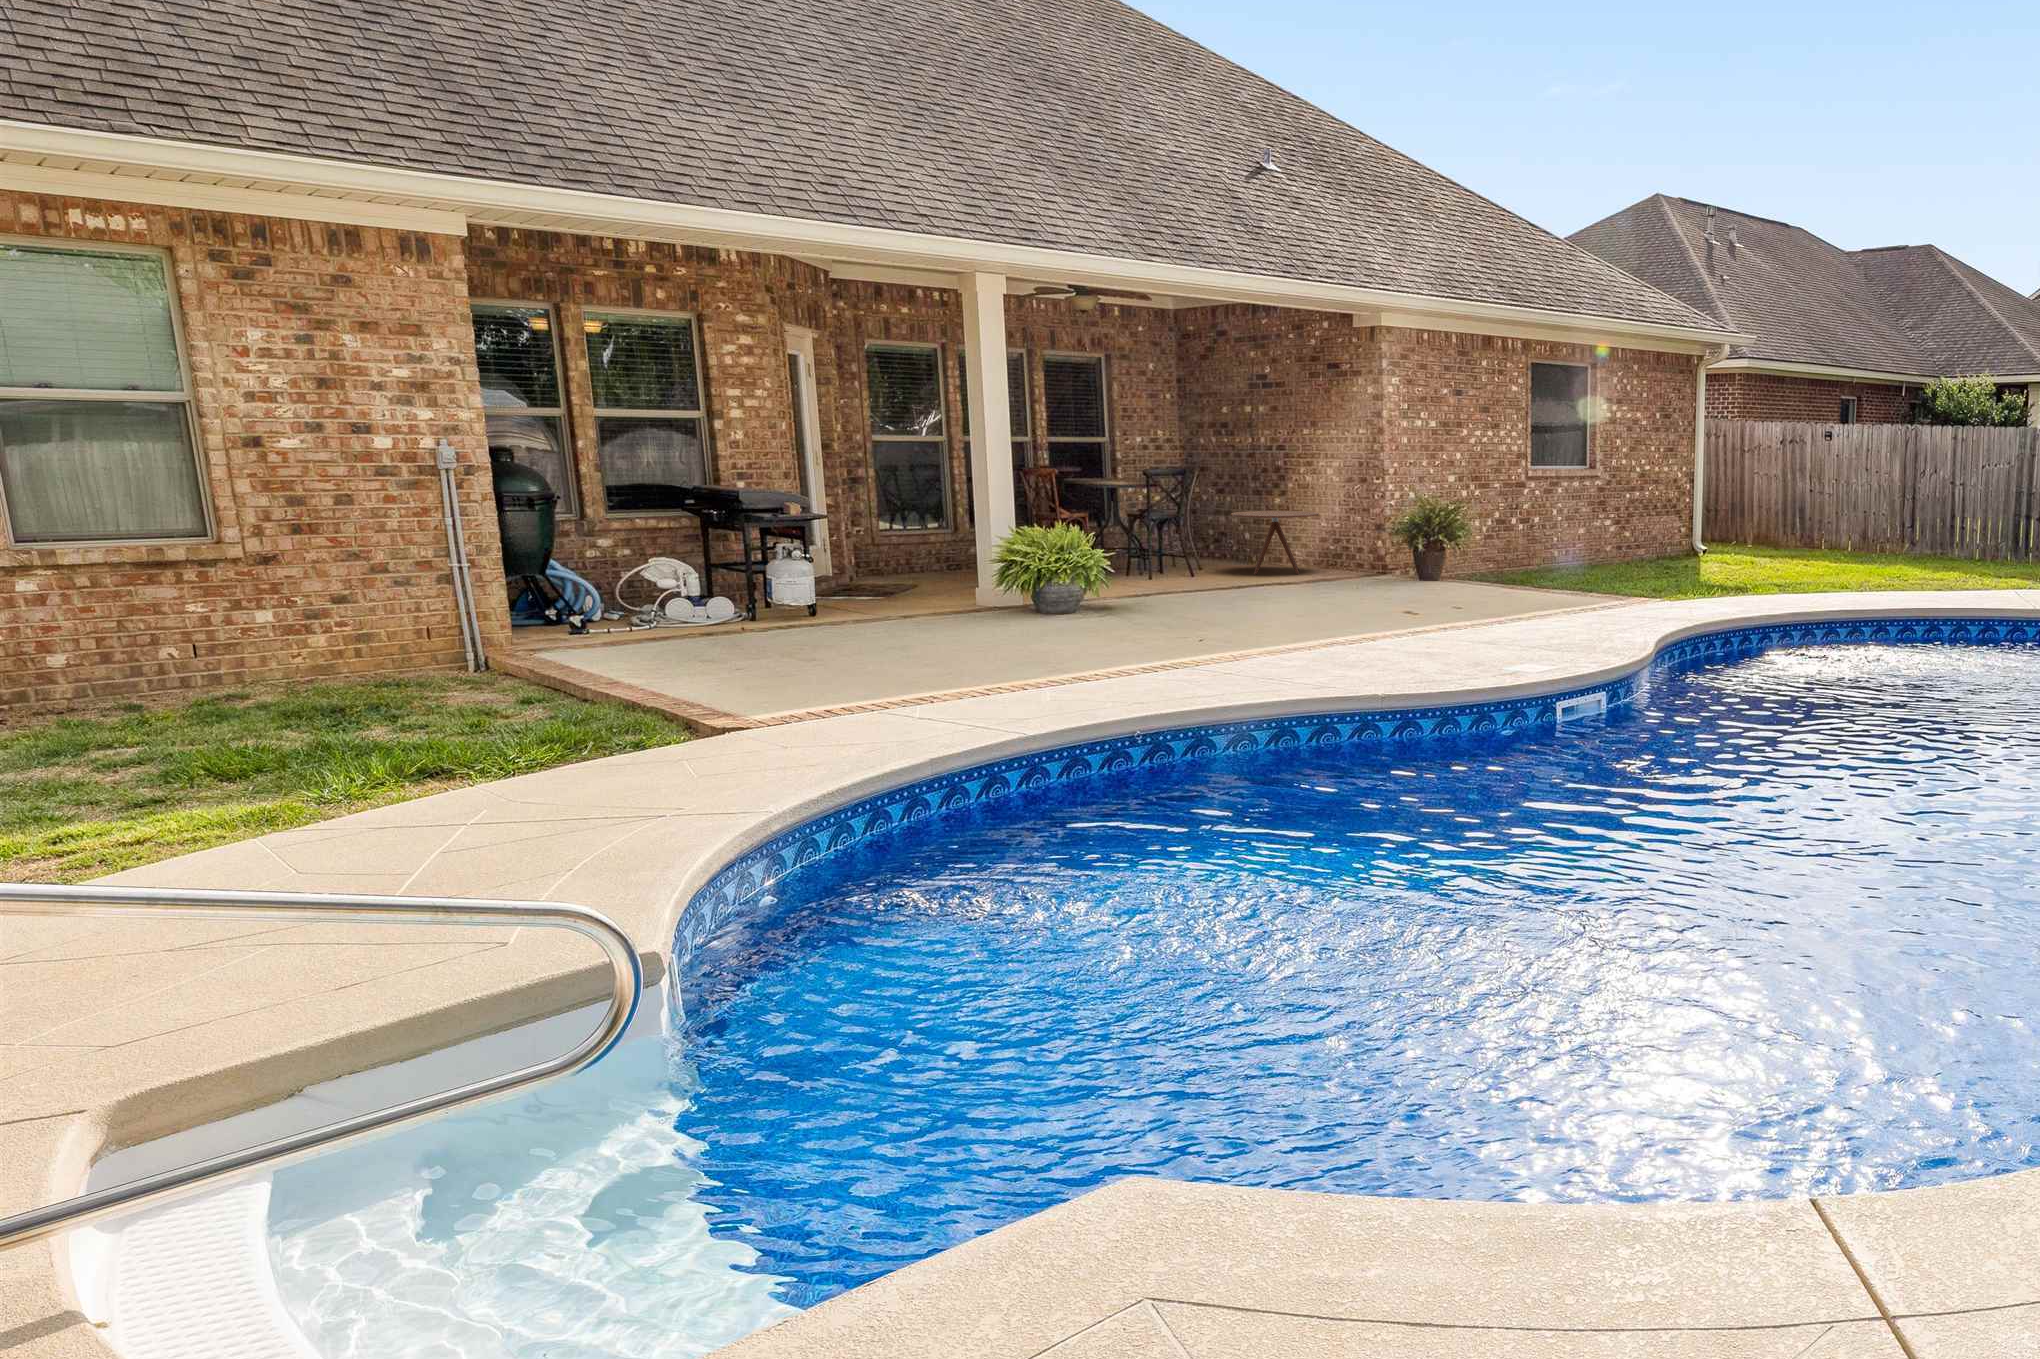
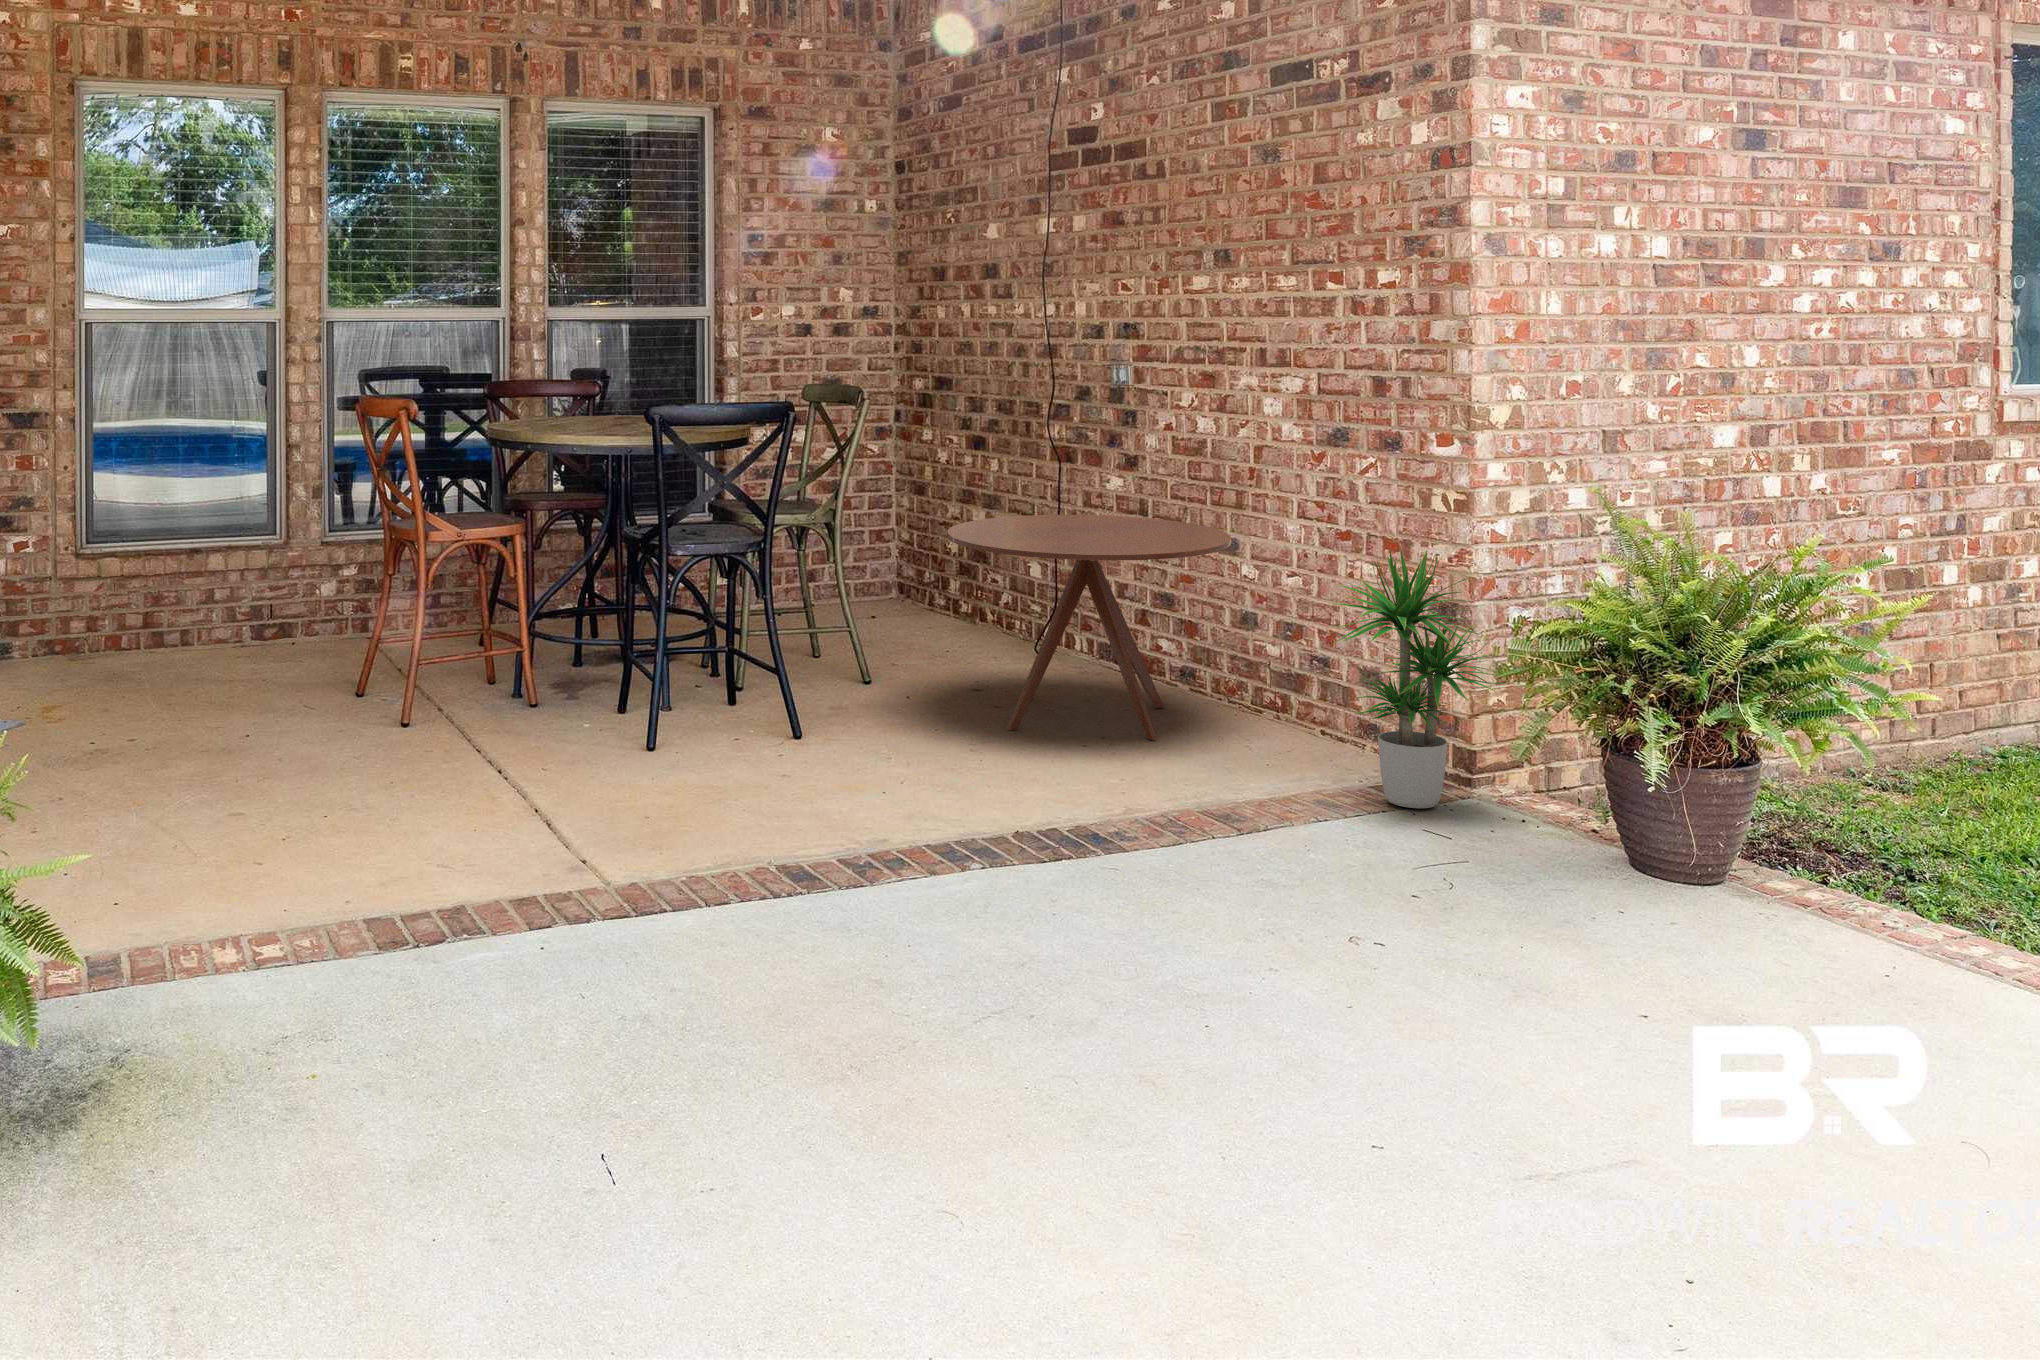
potted plant: none [1348,508,1394,579] -> present [1332,548,1502,808]

